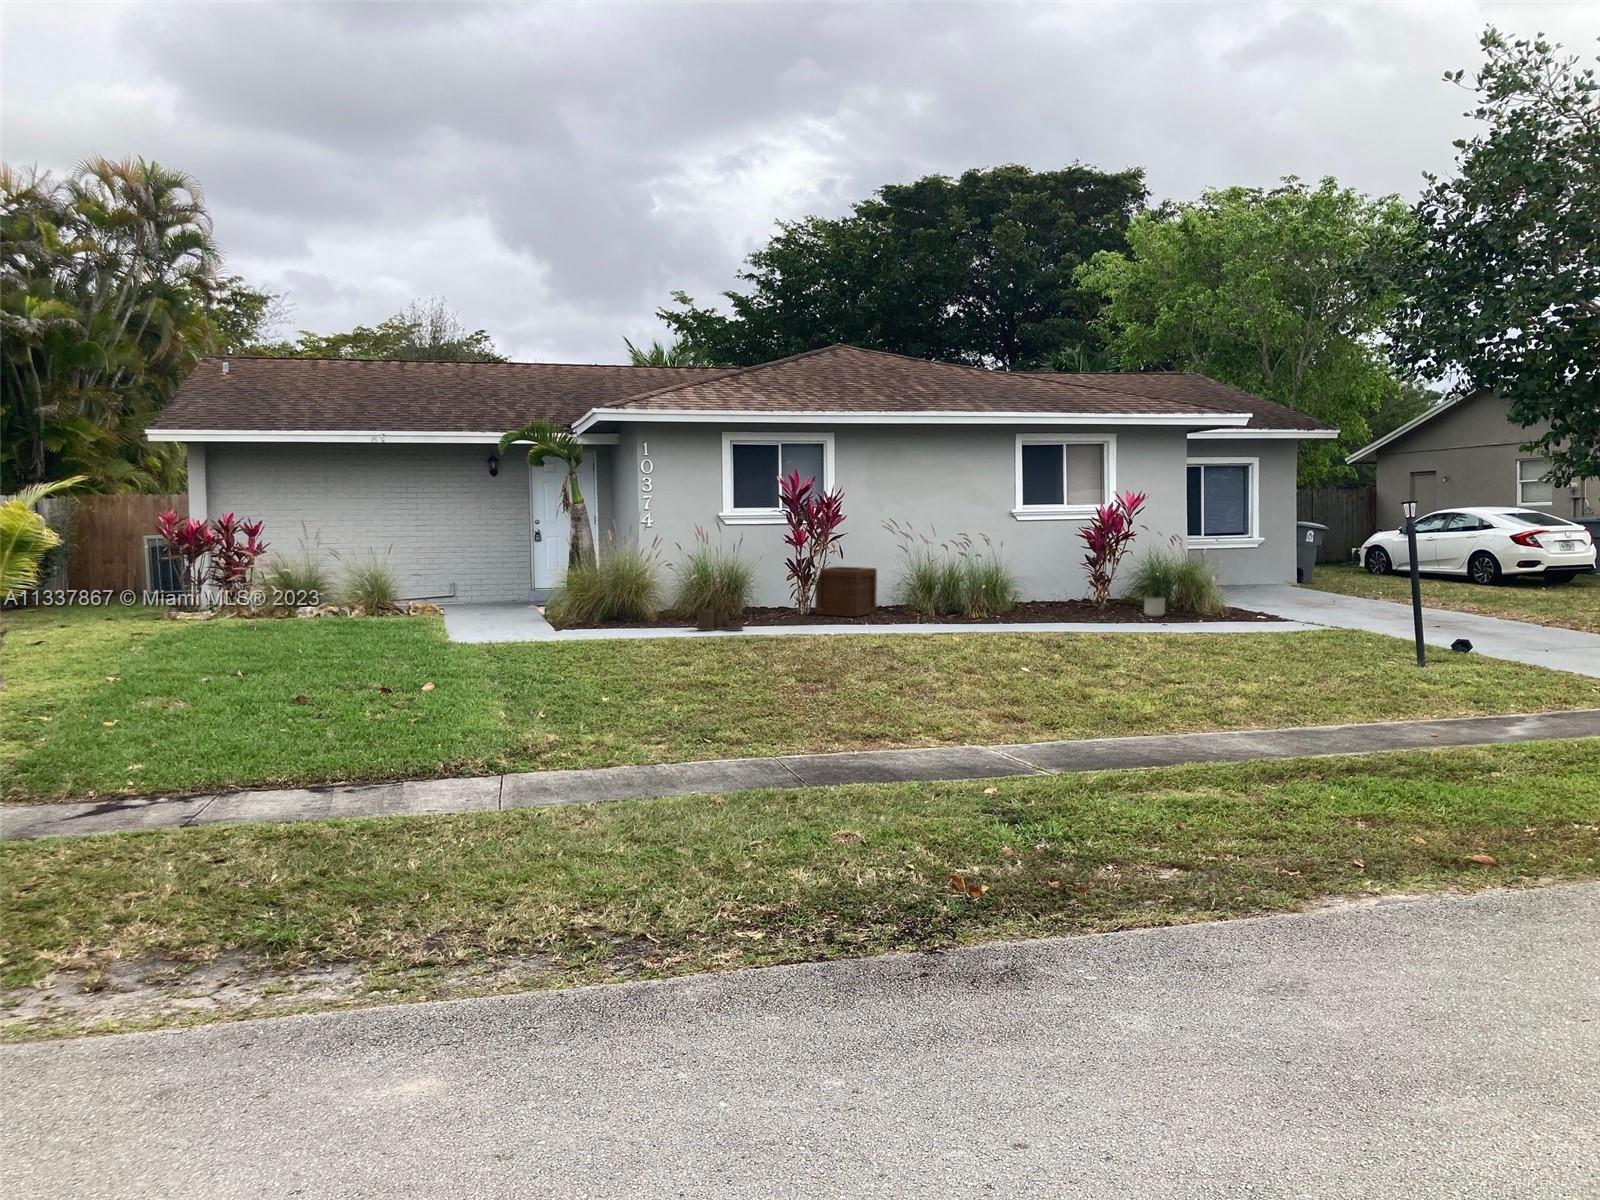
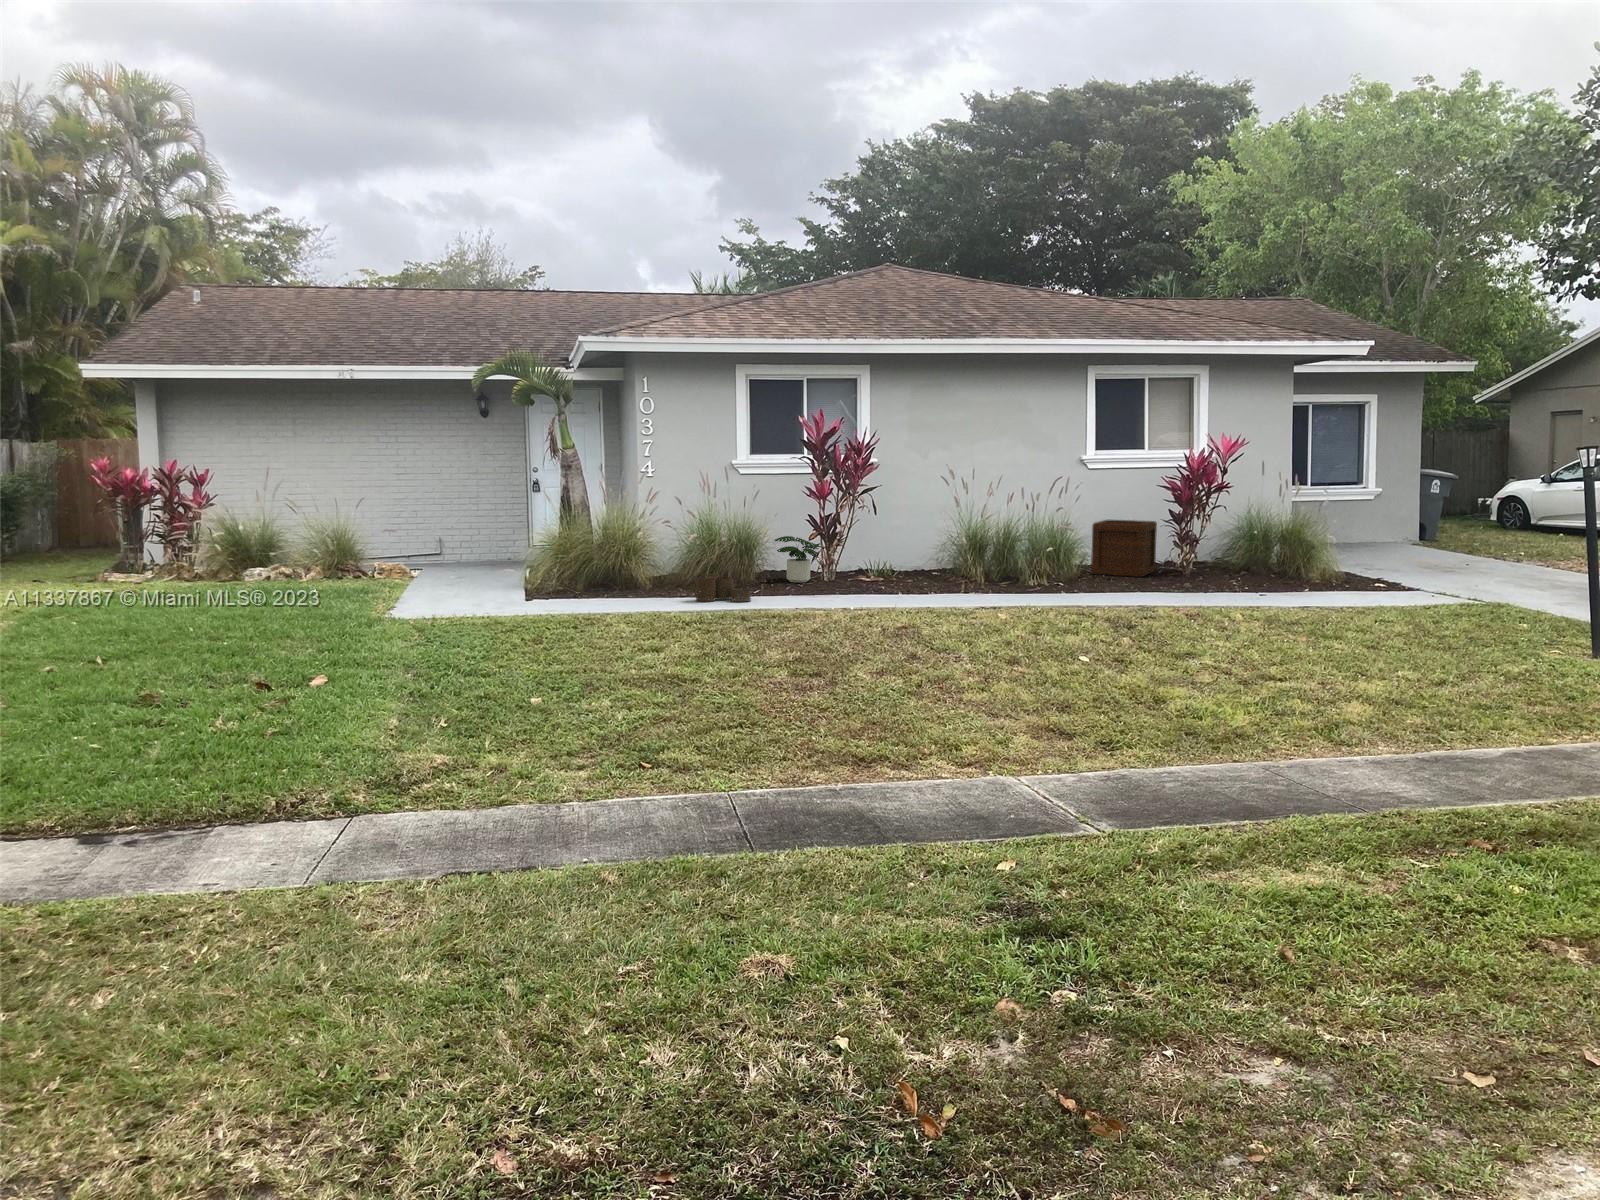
wooden crate: present [815,567,877,617] -> present [1091,520,1157,577]
potted plant: present [1136,577,1174,616] -> present [774,536,821,582]

